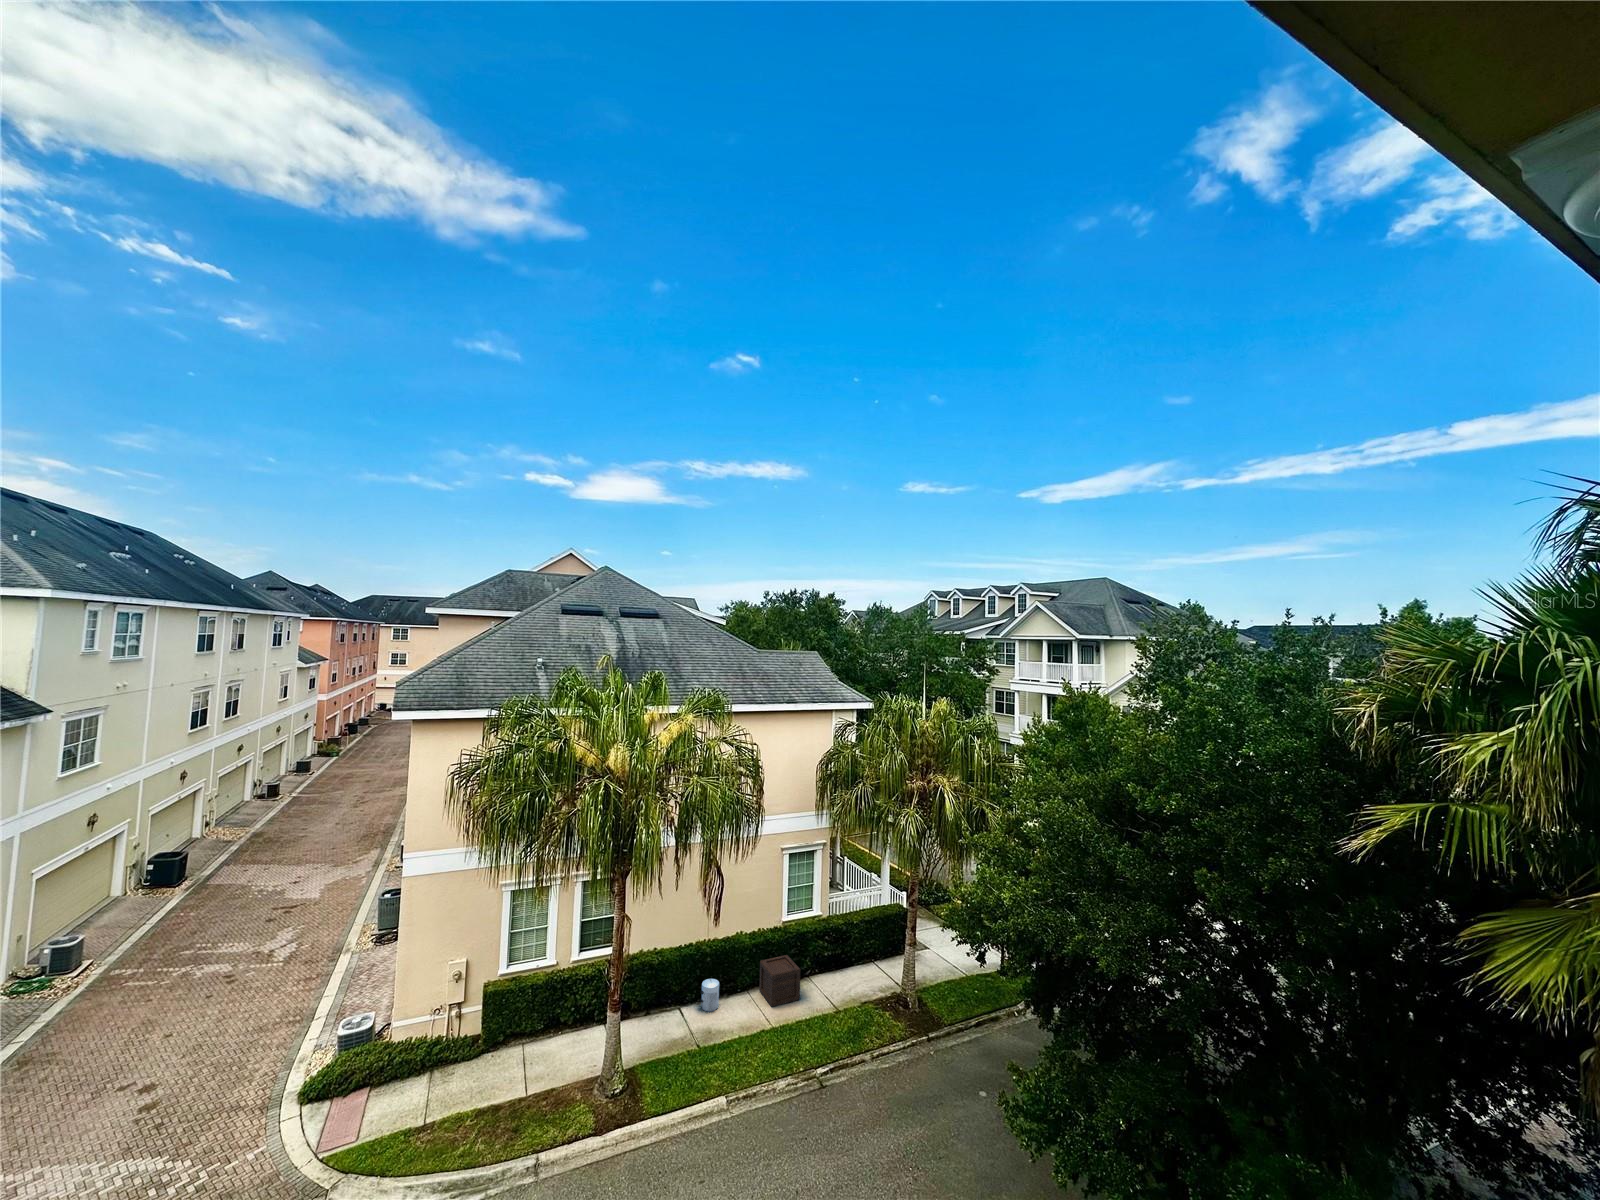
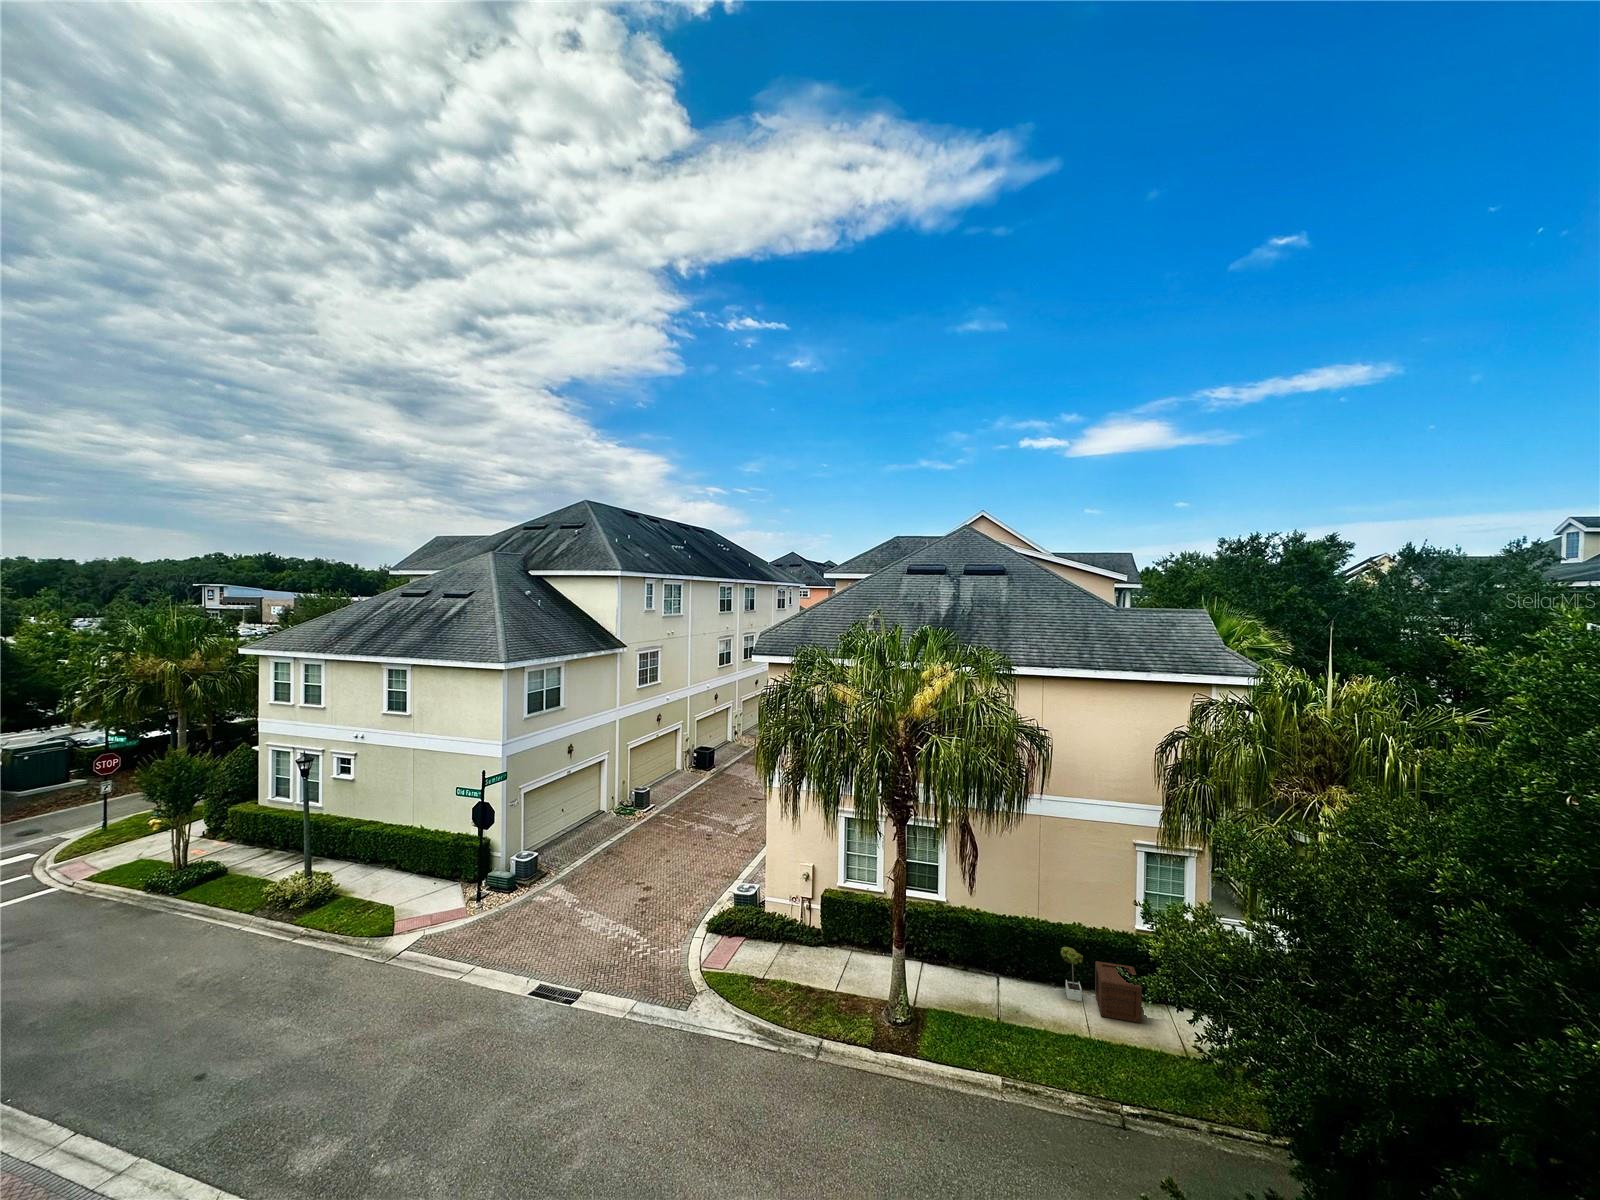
potted tree: none [735,956,754,1004] -> present [1060,947,1083,1001]
waste bin: present [700,979,720,1012] -> none [1019,958,1042,993]

